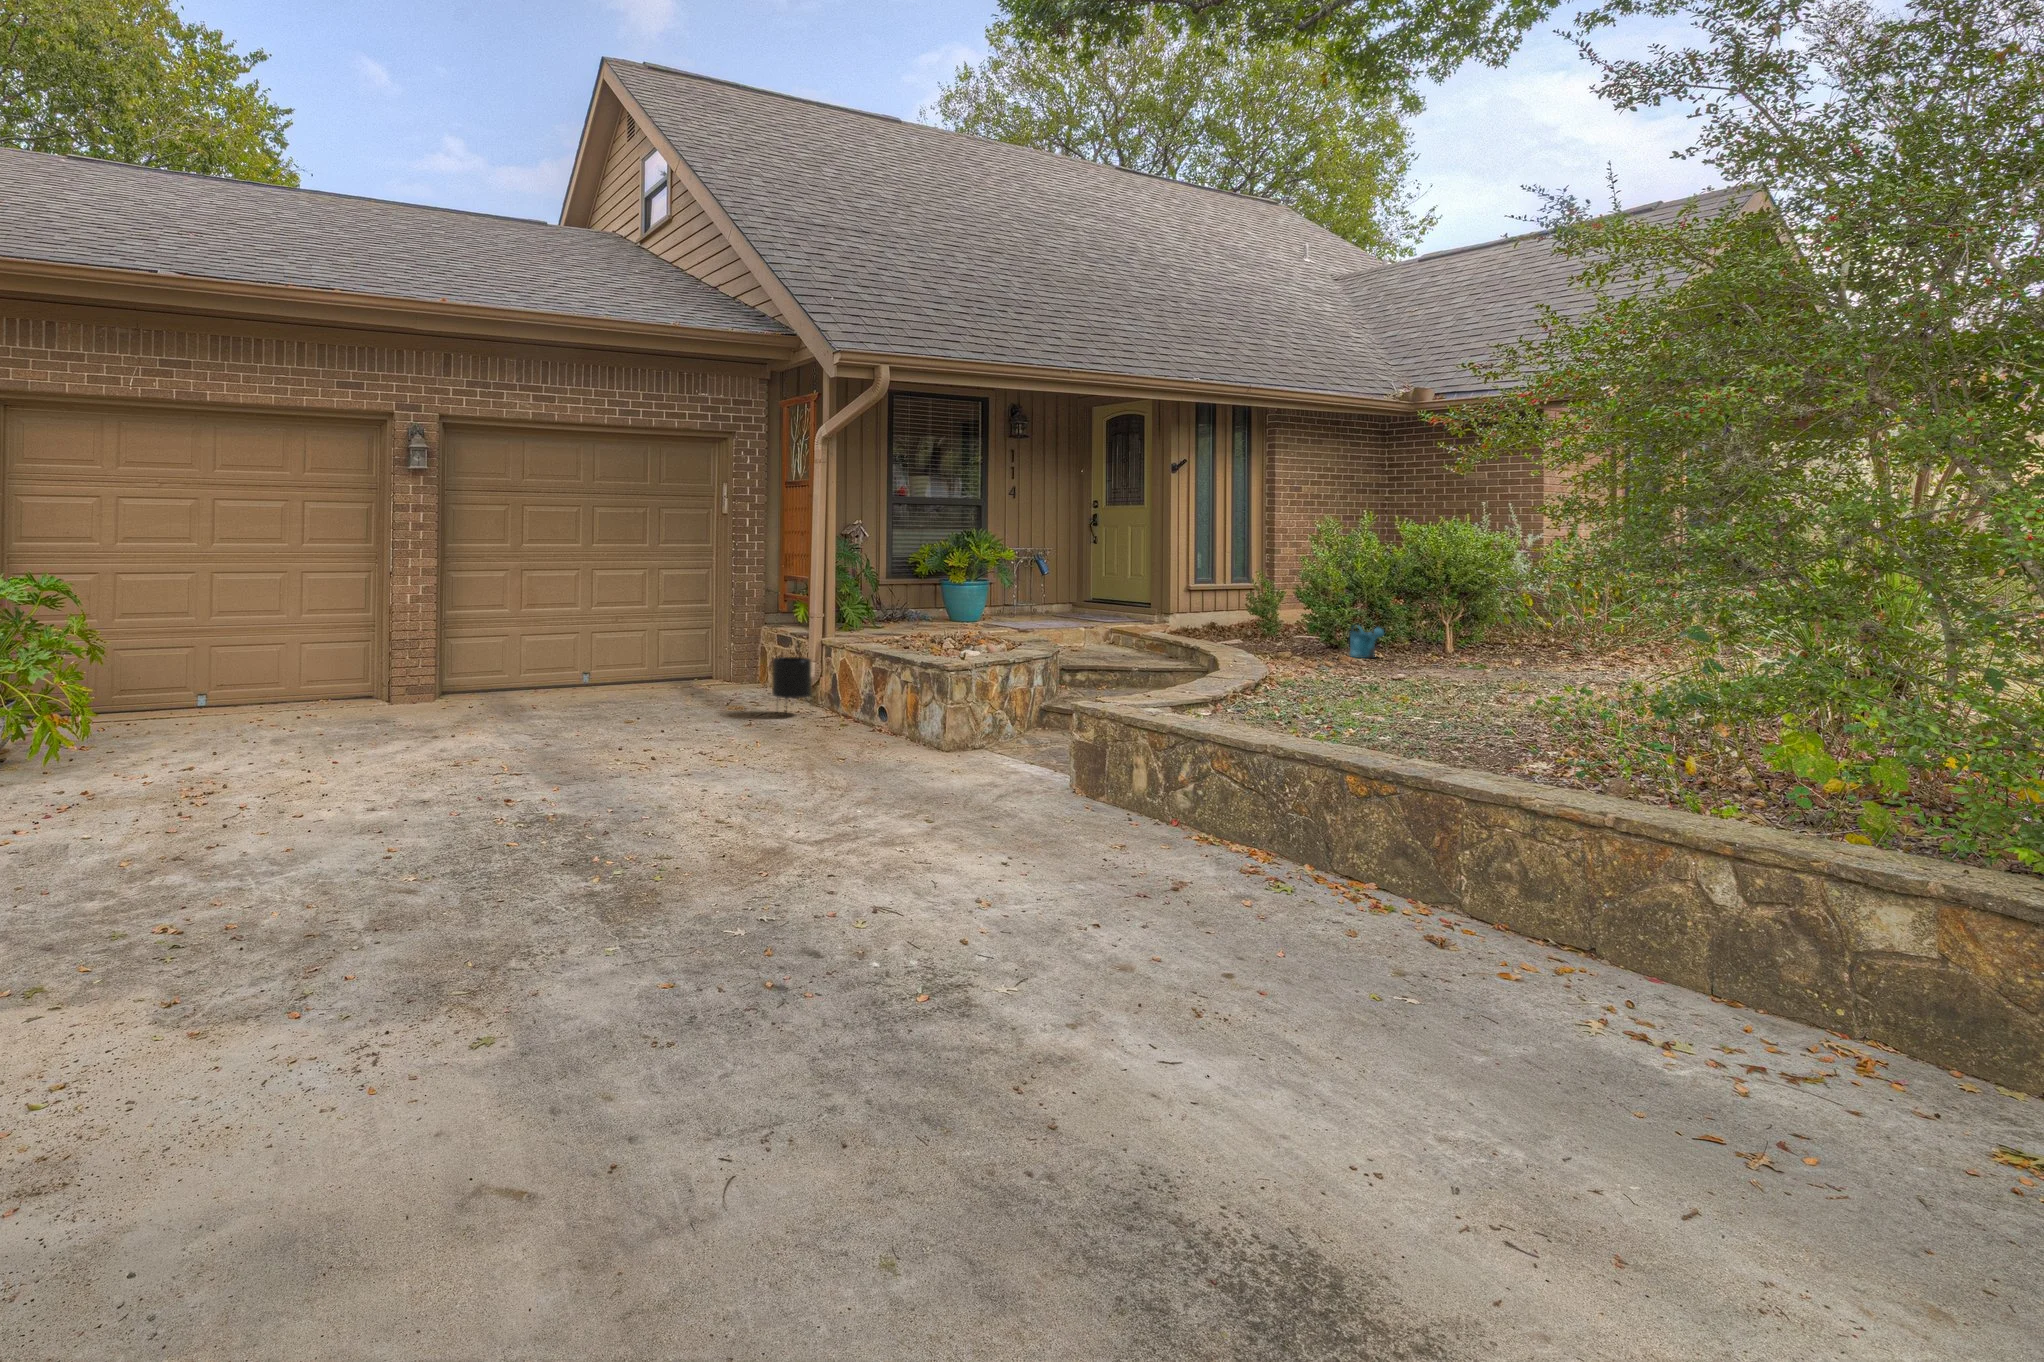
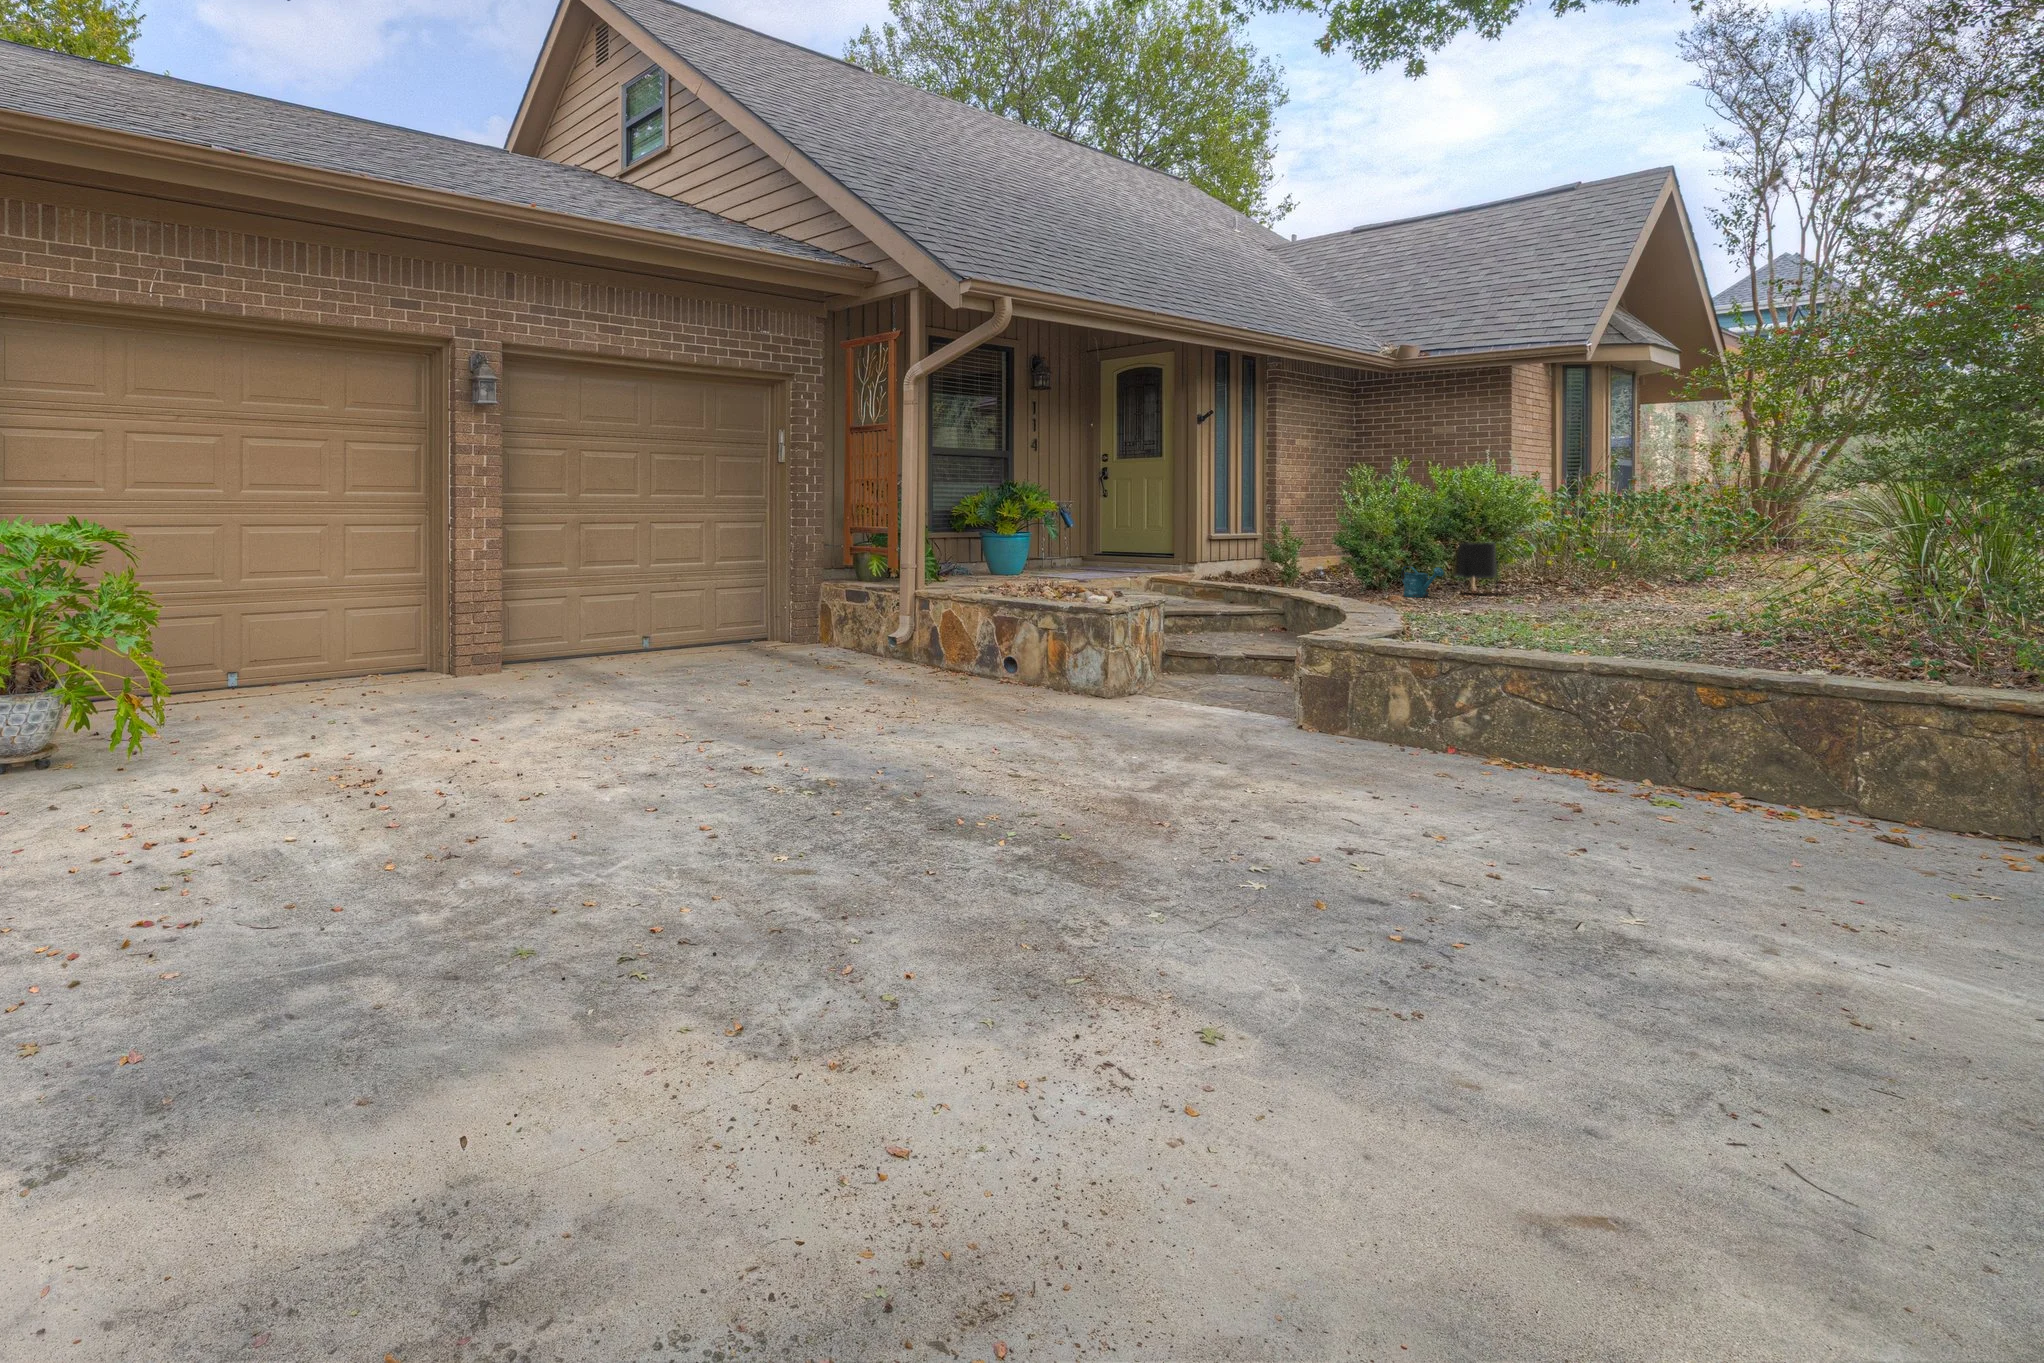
planter: present [772,657,812,700] -> present [1453,543,1498,594]

